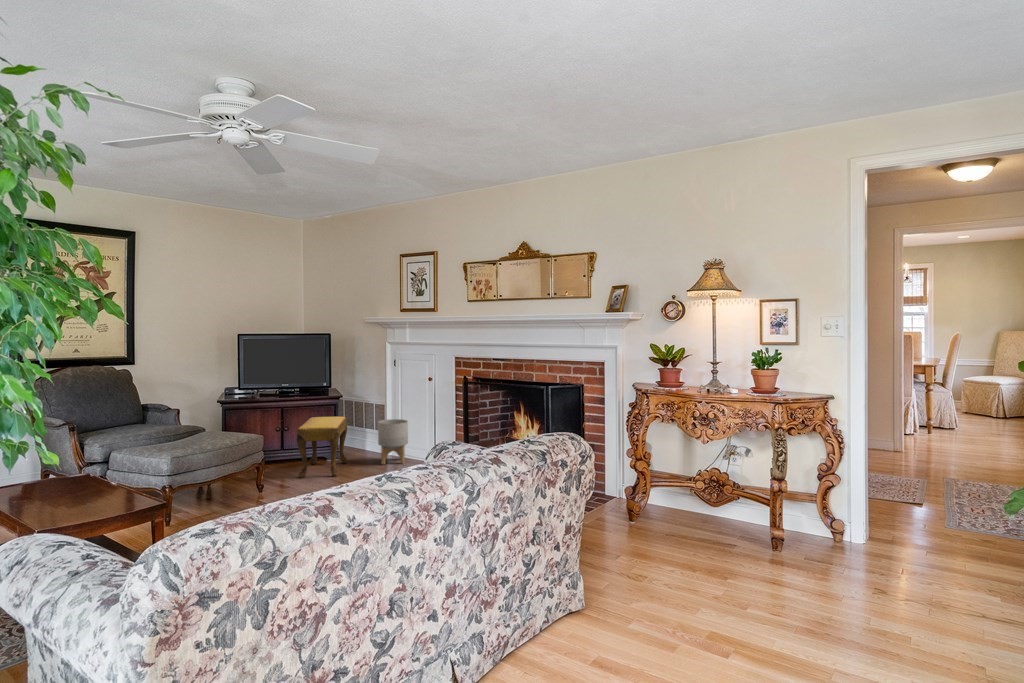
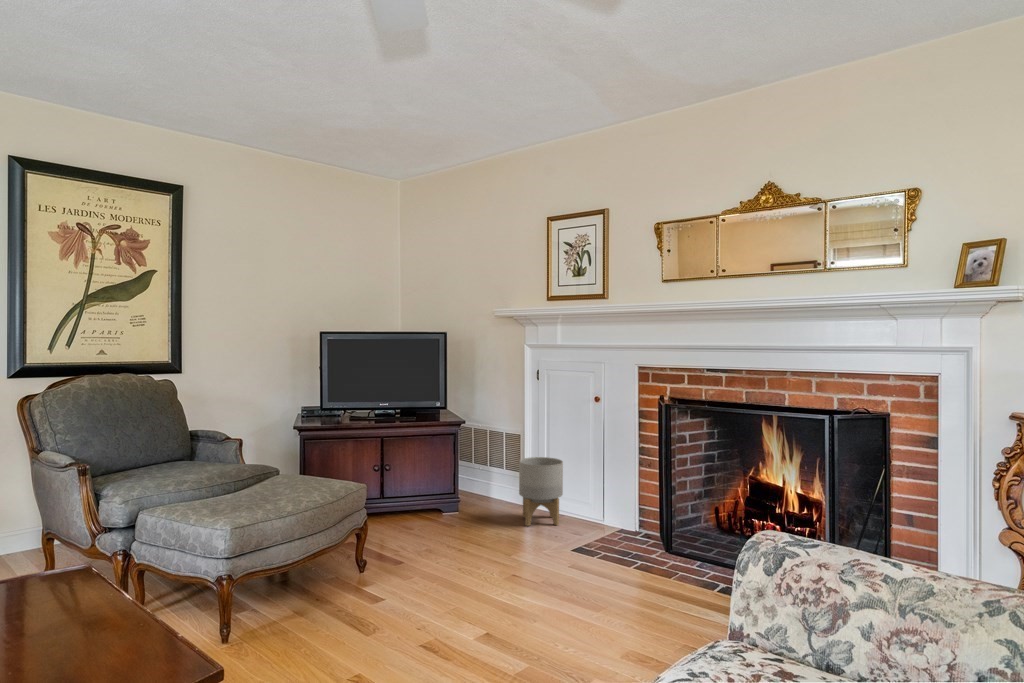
footstool: present [297,416,347,478] -> none [409,452,474,547]

